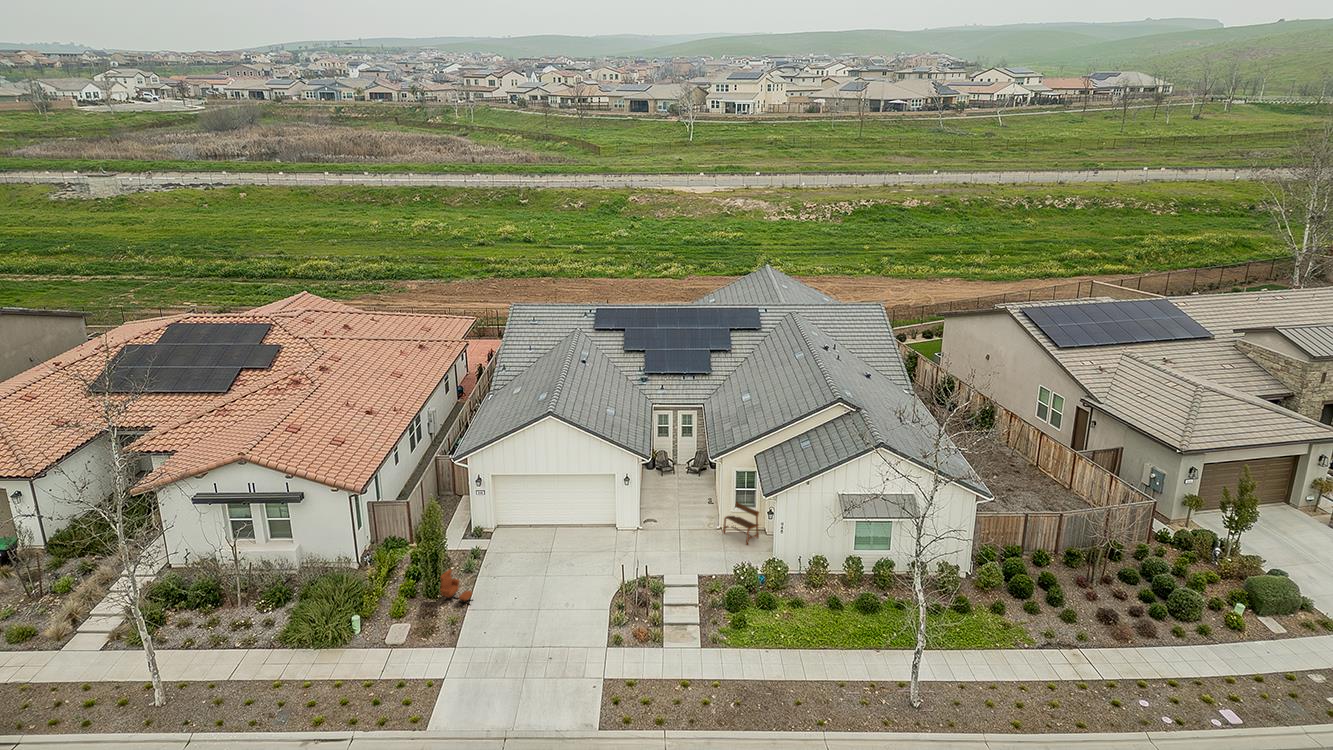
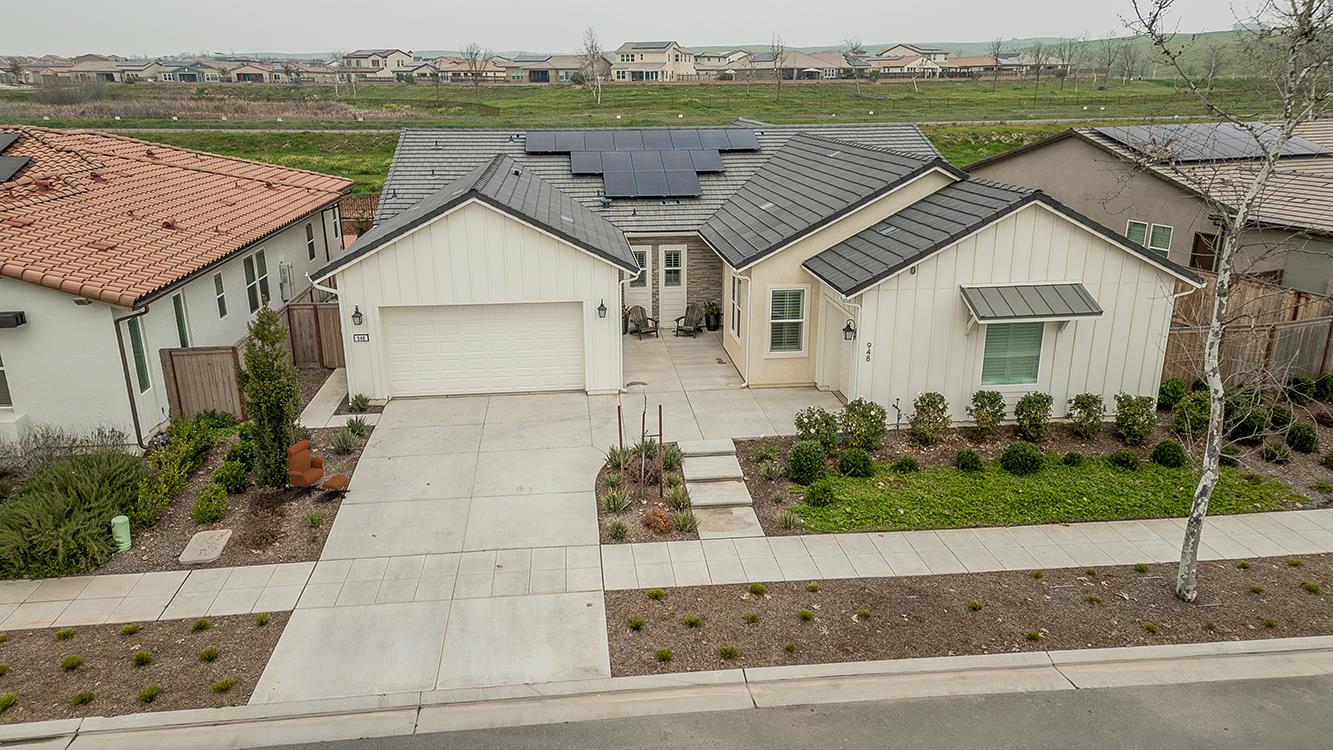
bench: present [723,502,759,545] -> none [752,343,810,404]

